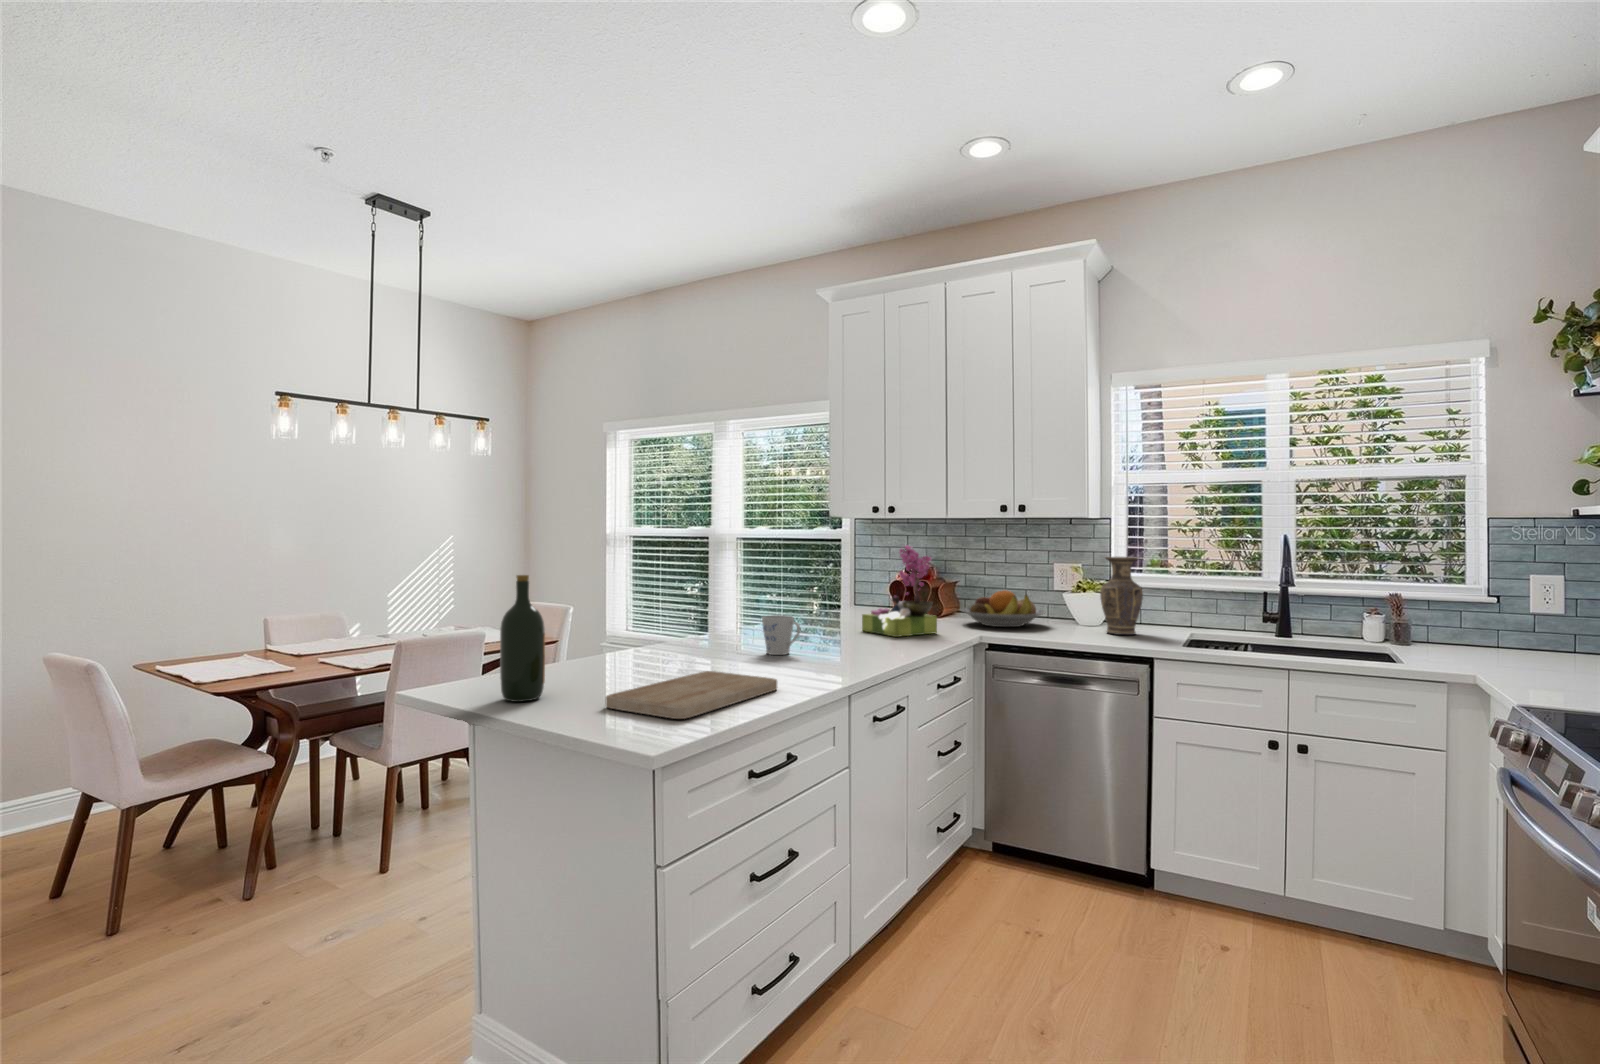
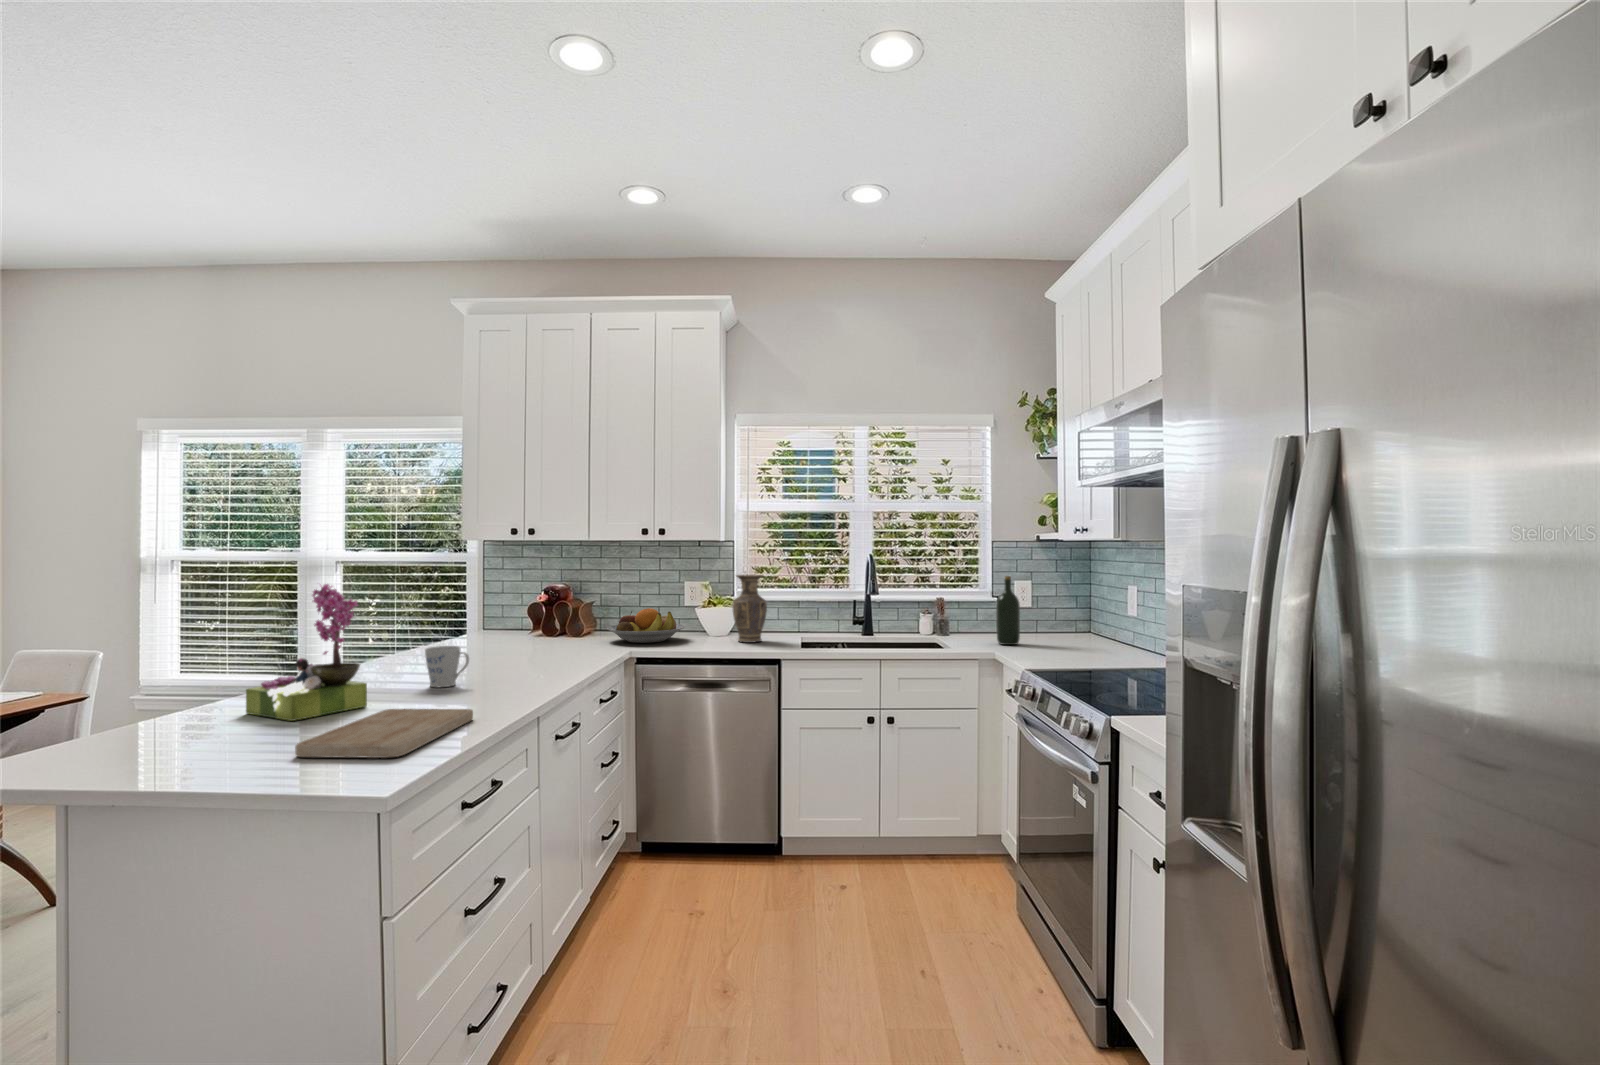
flower arrangement: present [862,545,937,637] -> present [246,584,367,721]
wine bottle: present [500,575,545,702] -> present [996,576,1020,645]

